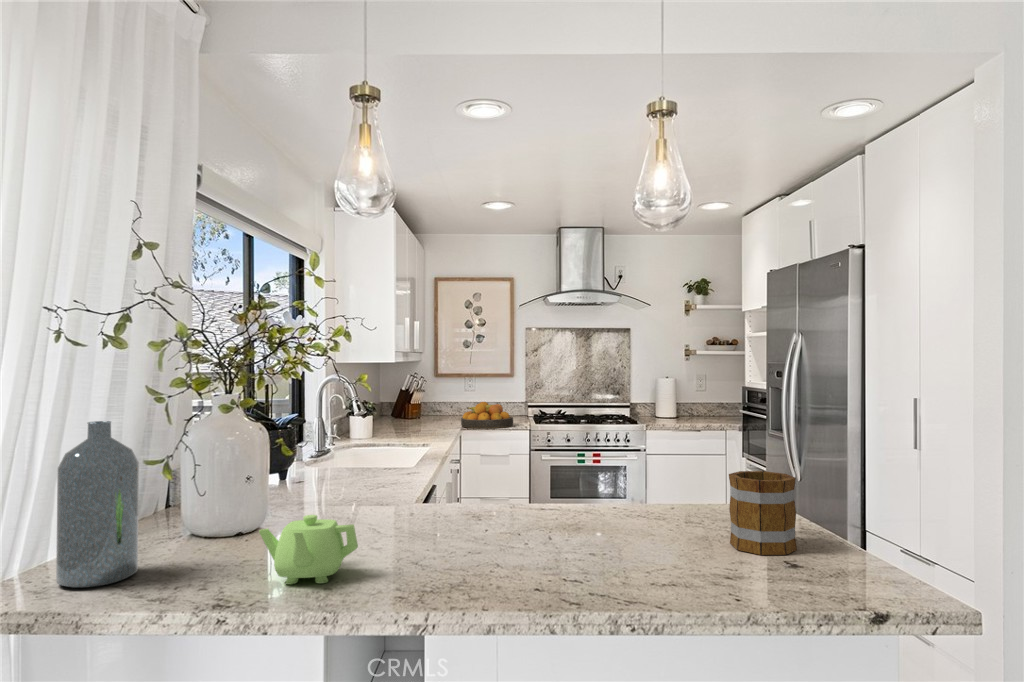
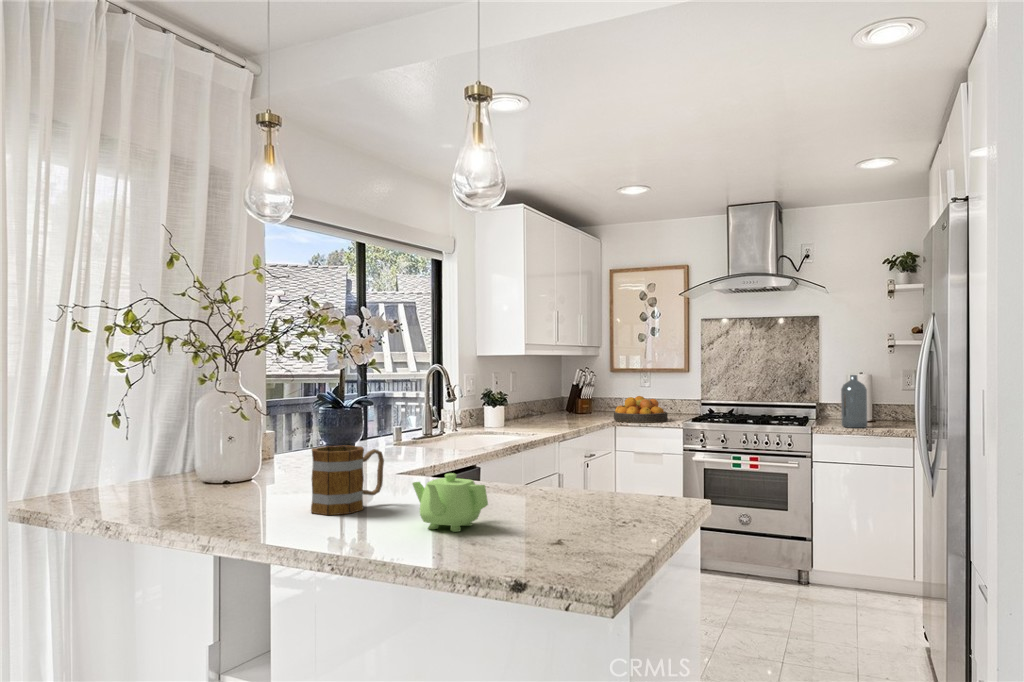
bottle: present [56,421,139,588] -> present [841,375,867,428]
mug: present [729,471,797,555] -> present [311,445,384,515]
teapot: present [259,515,358,584] -> present [413,473,488,532]

